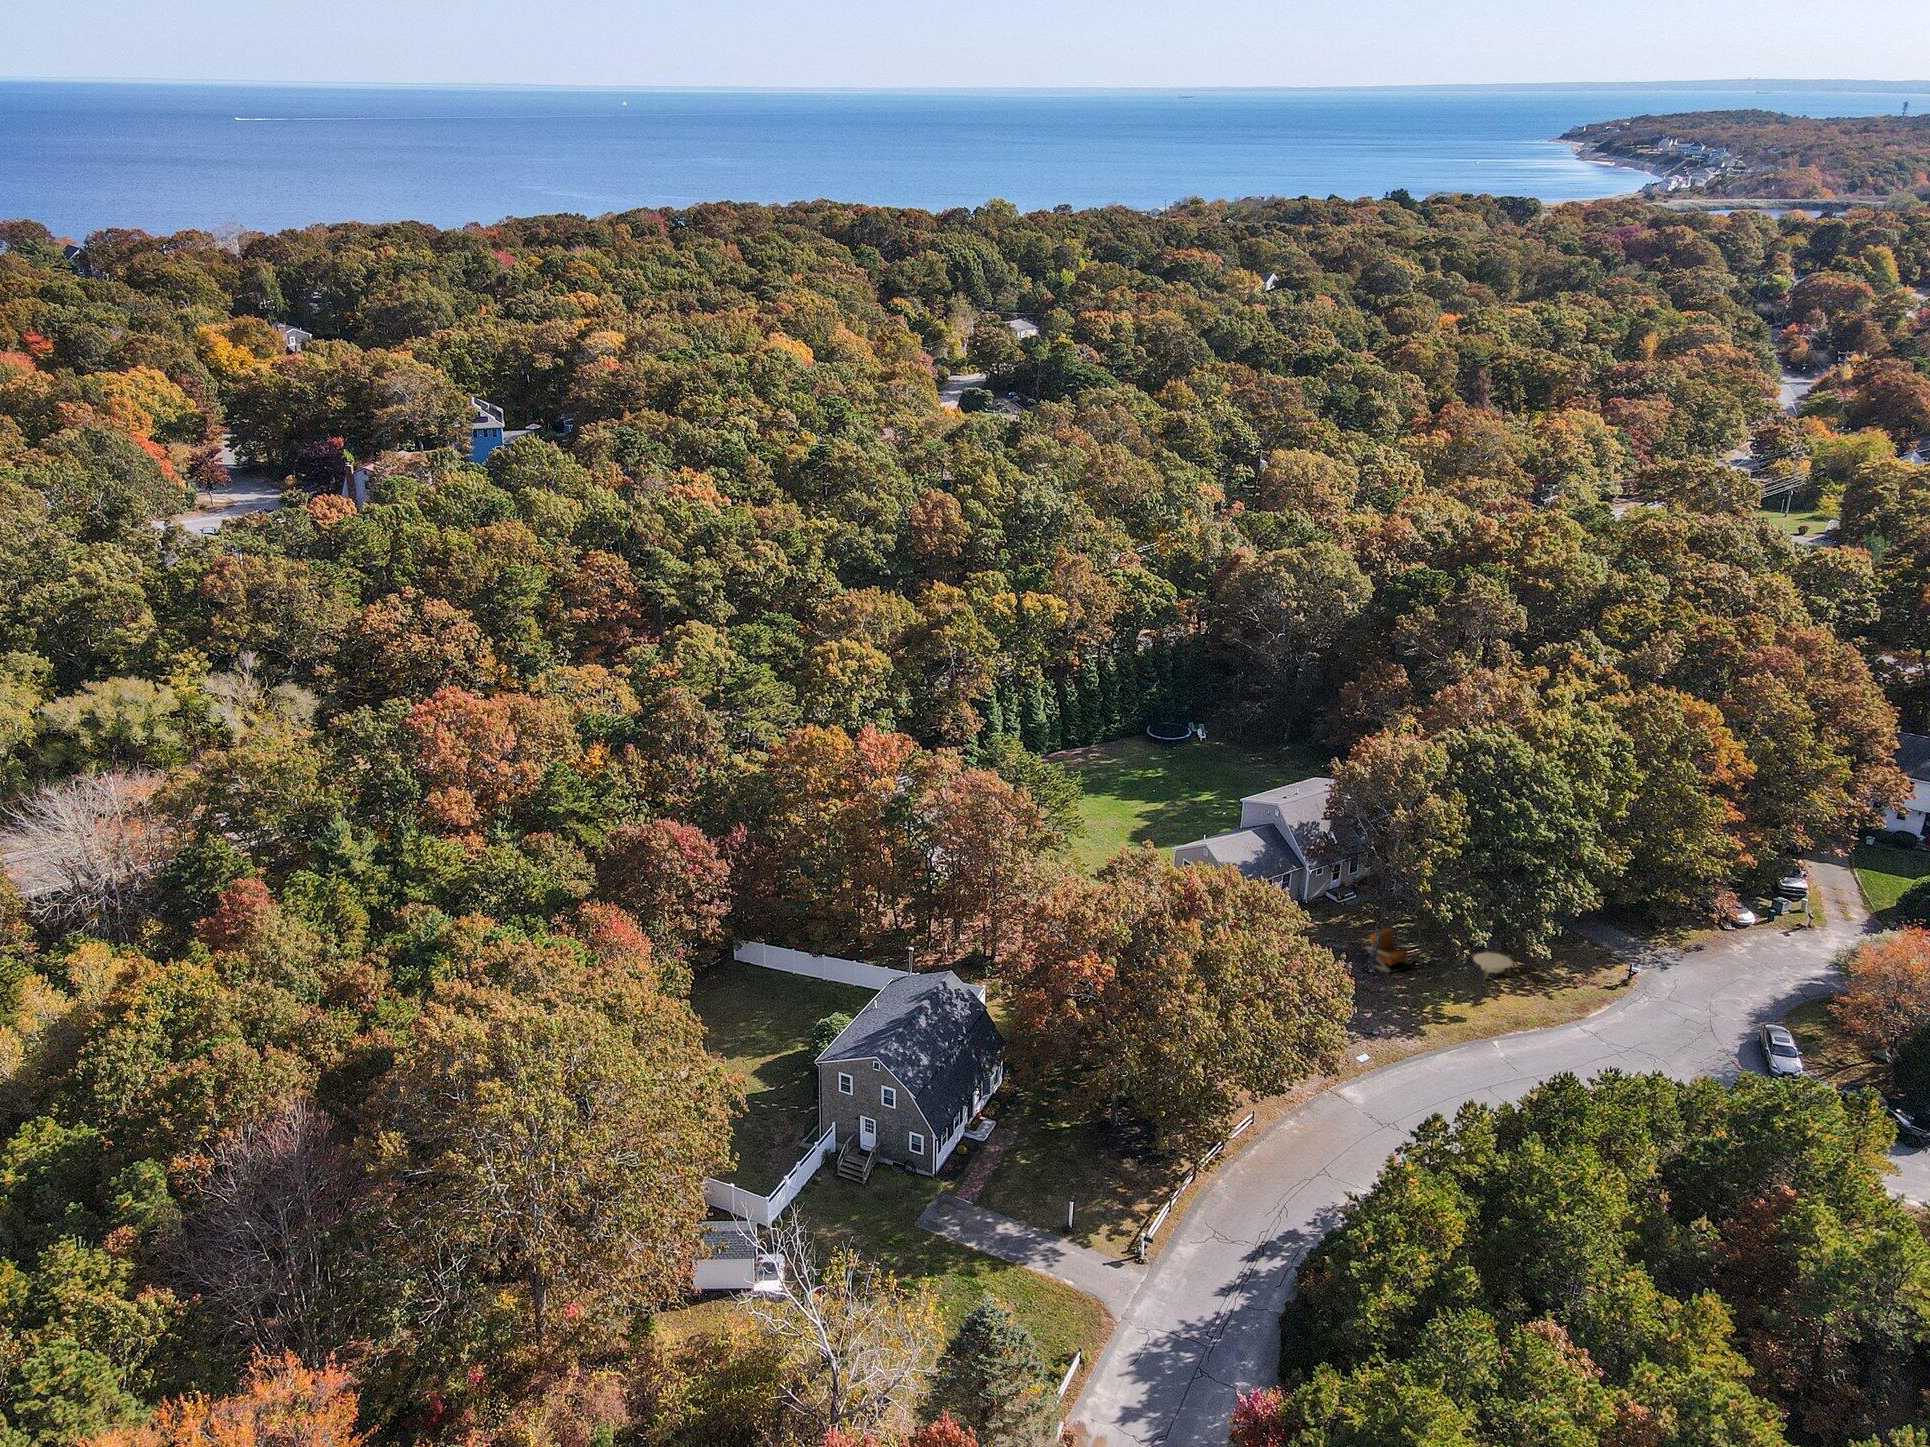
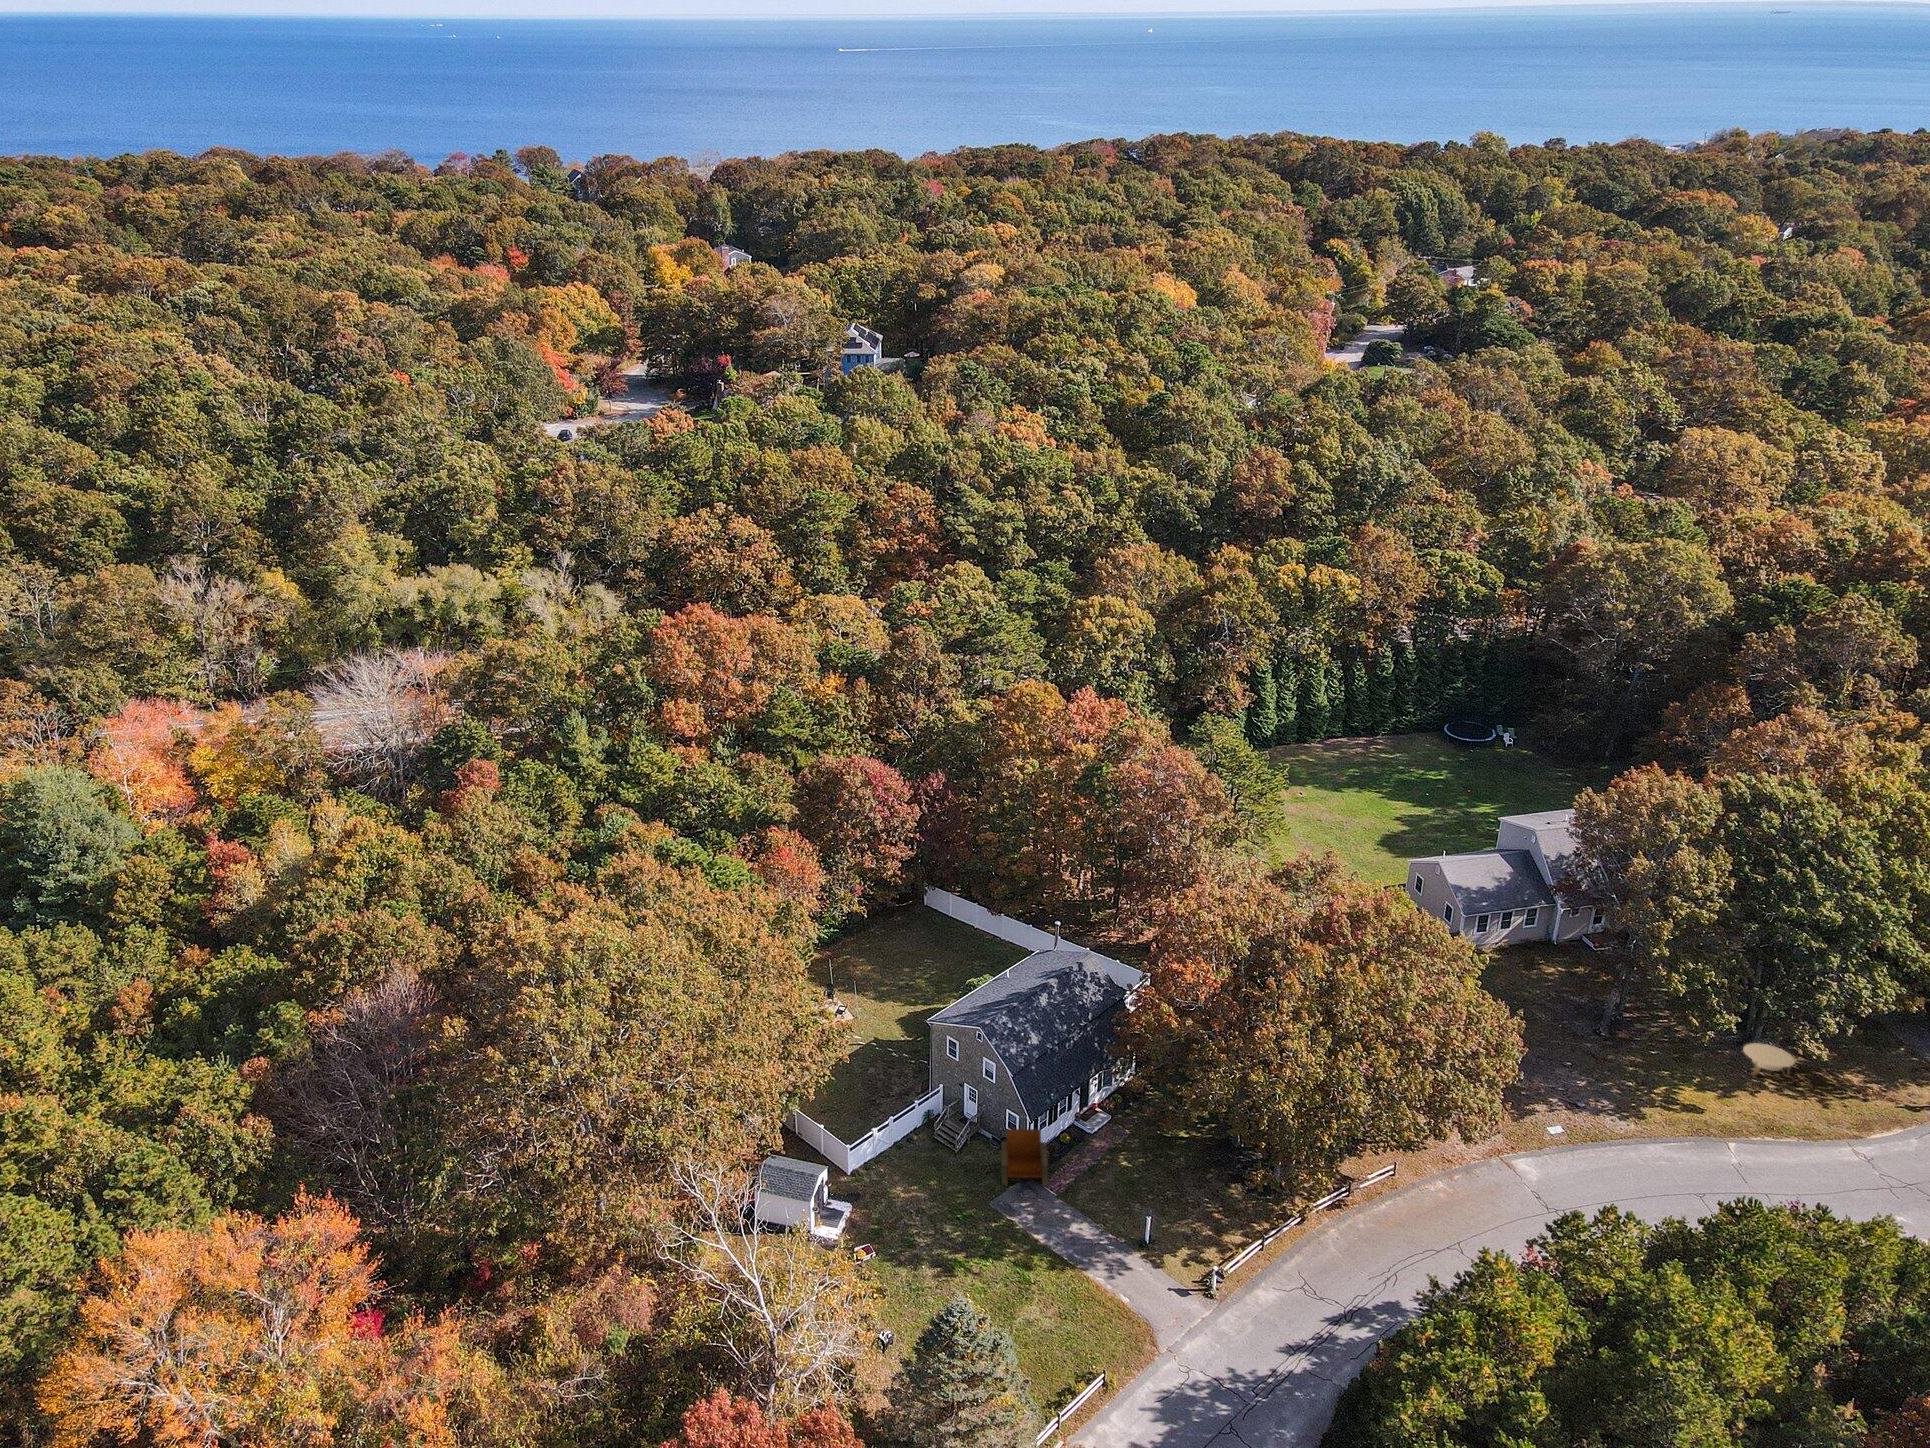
lounge chair: present [1366,928,1410,972] -> present [1001,1129,1048,1186]

